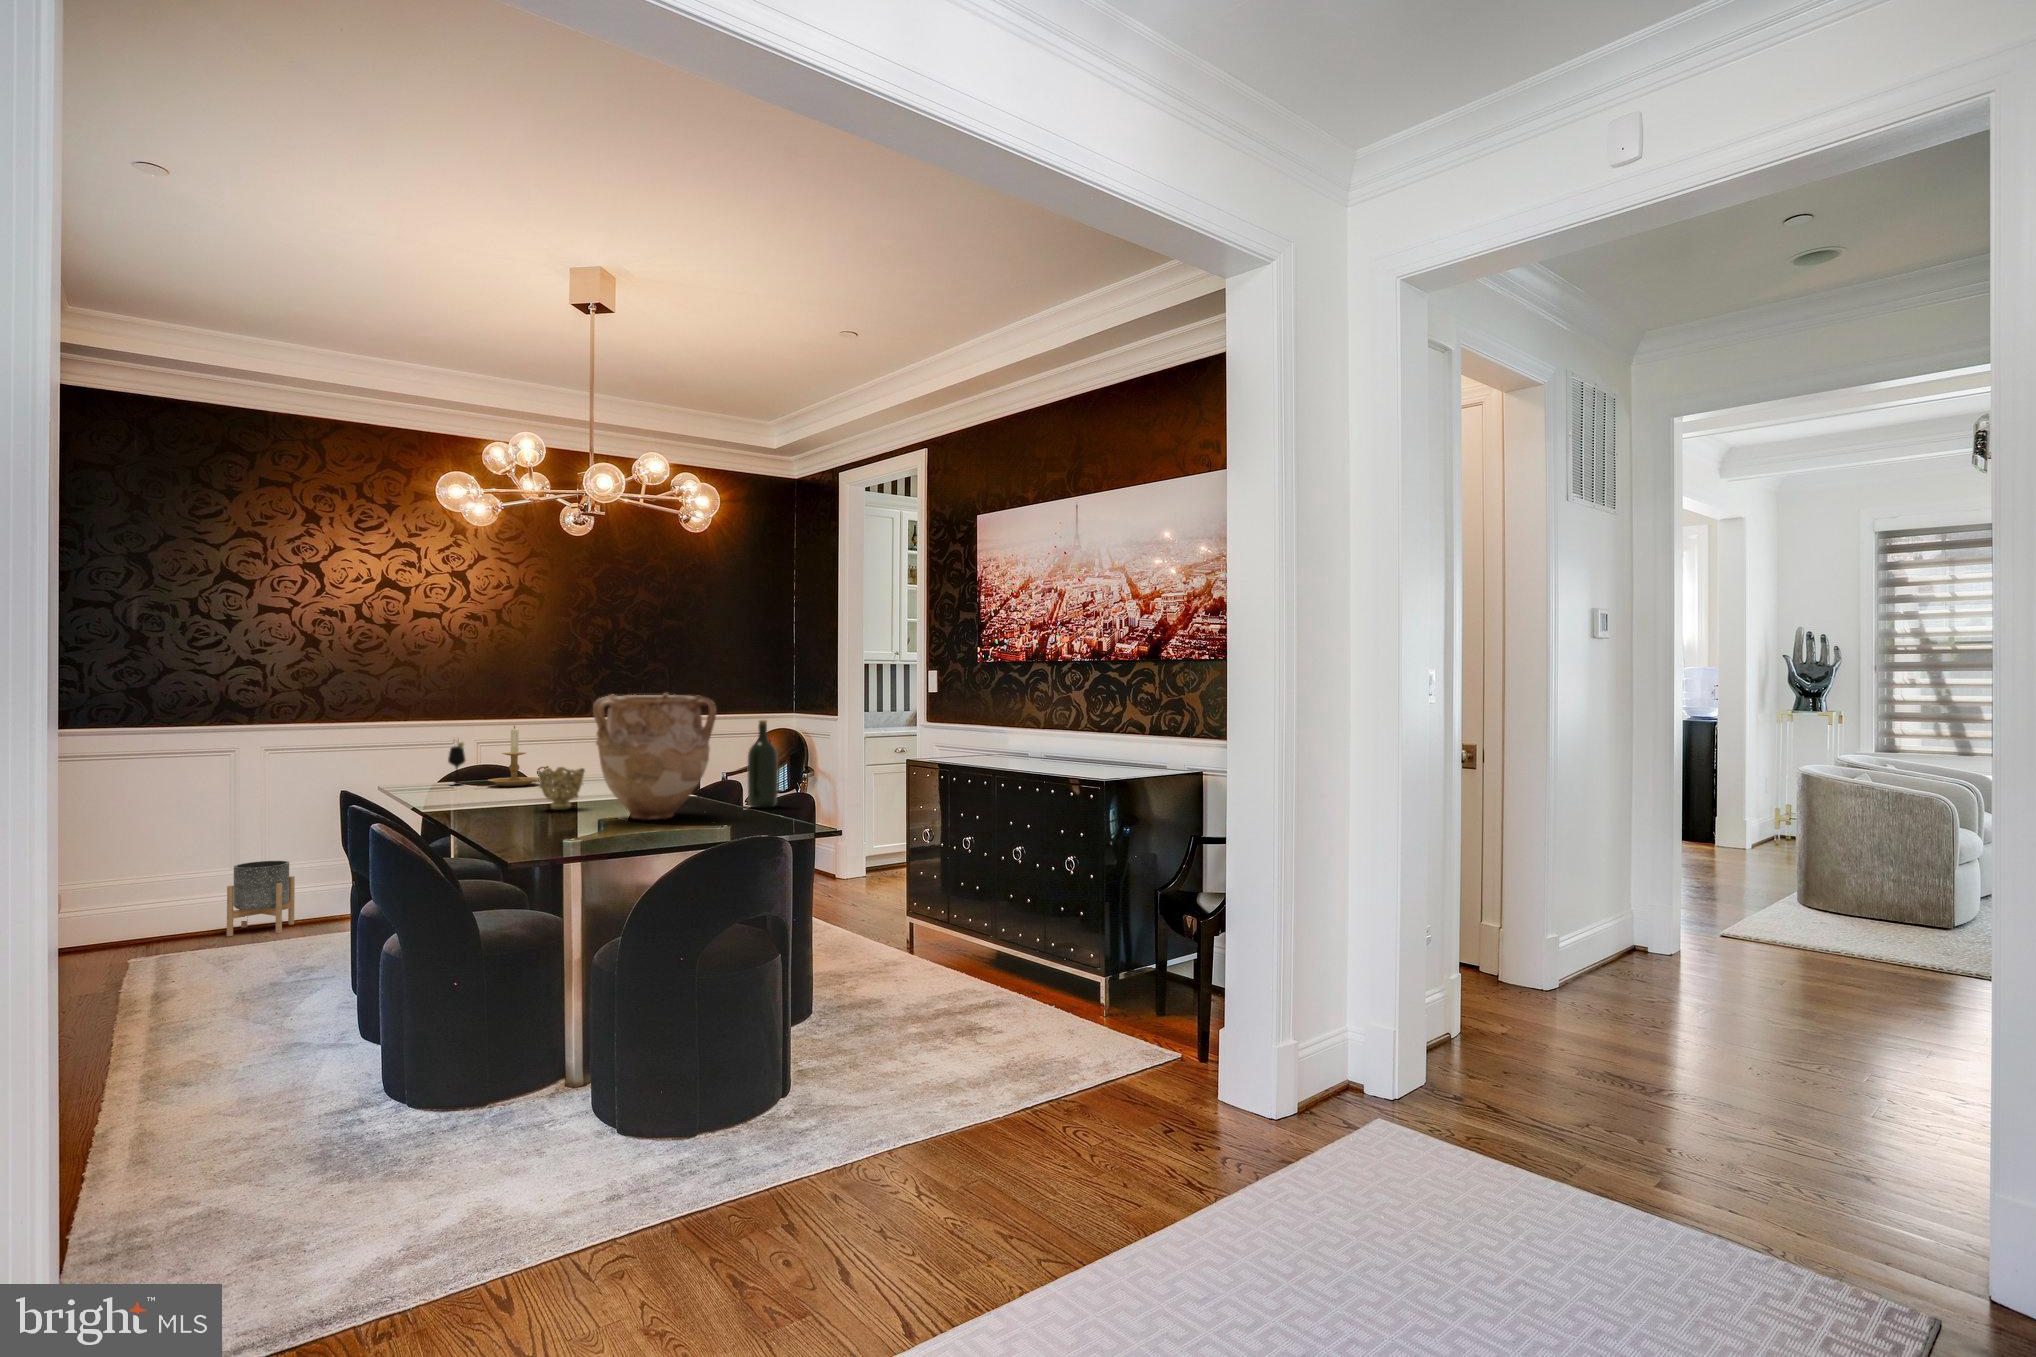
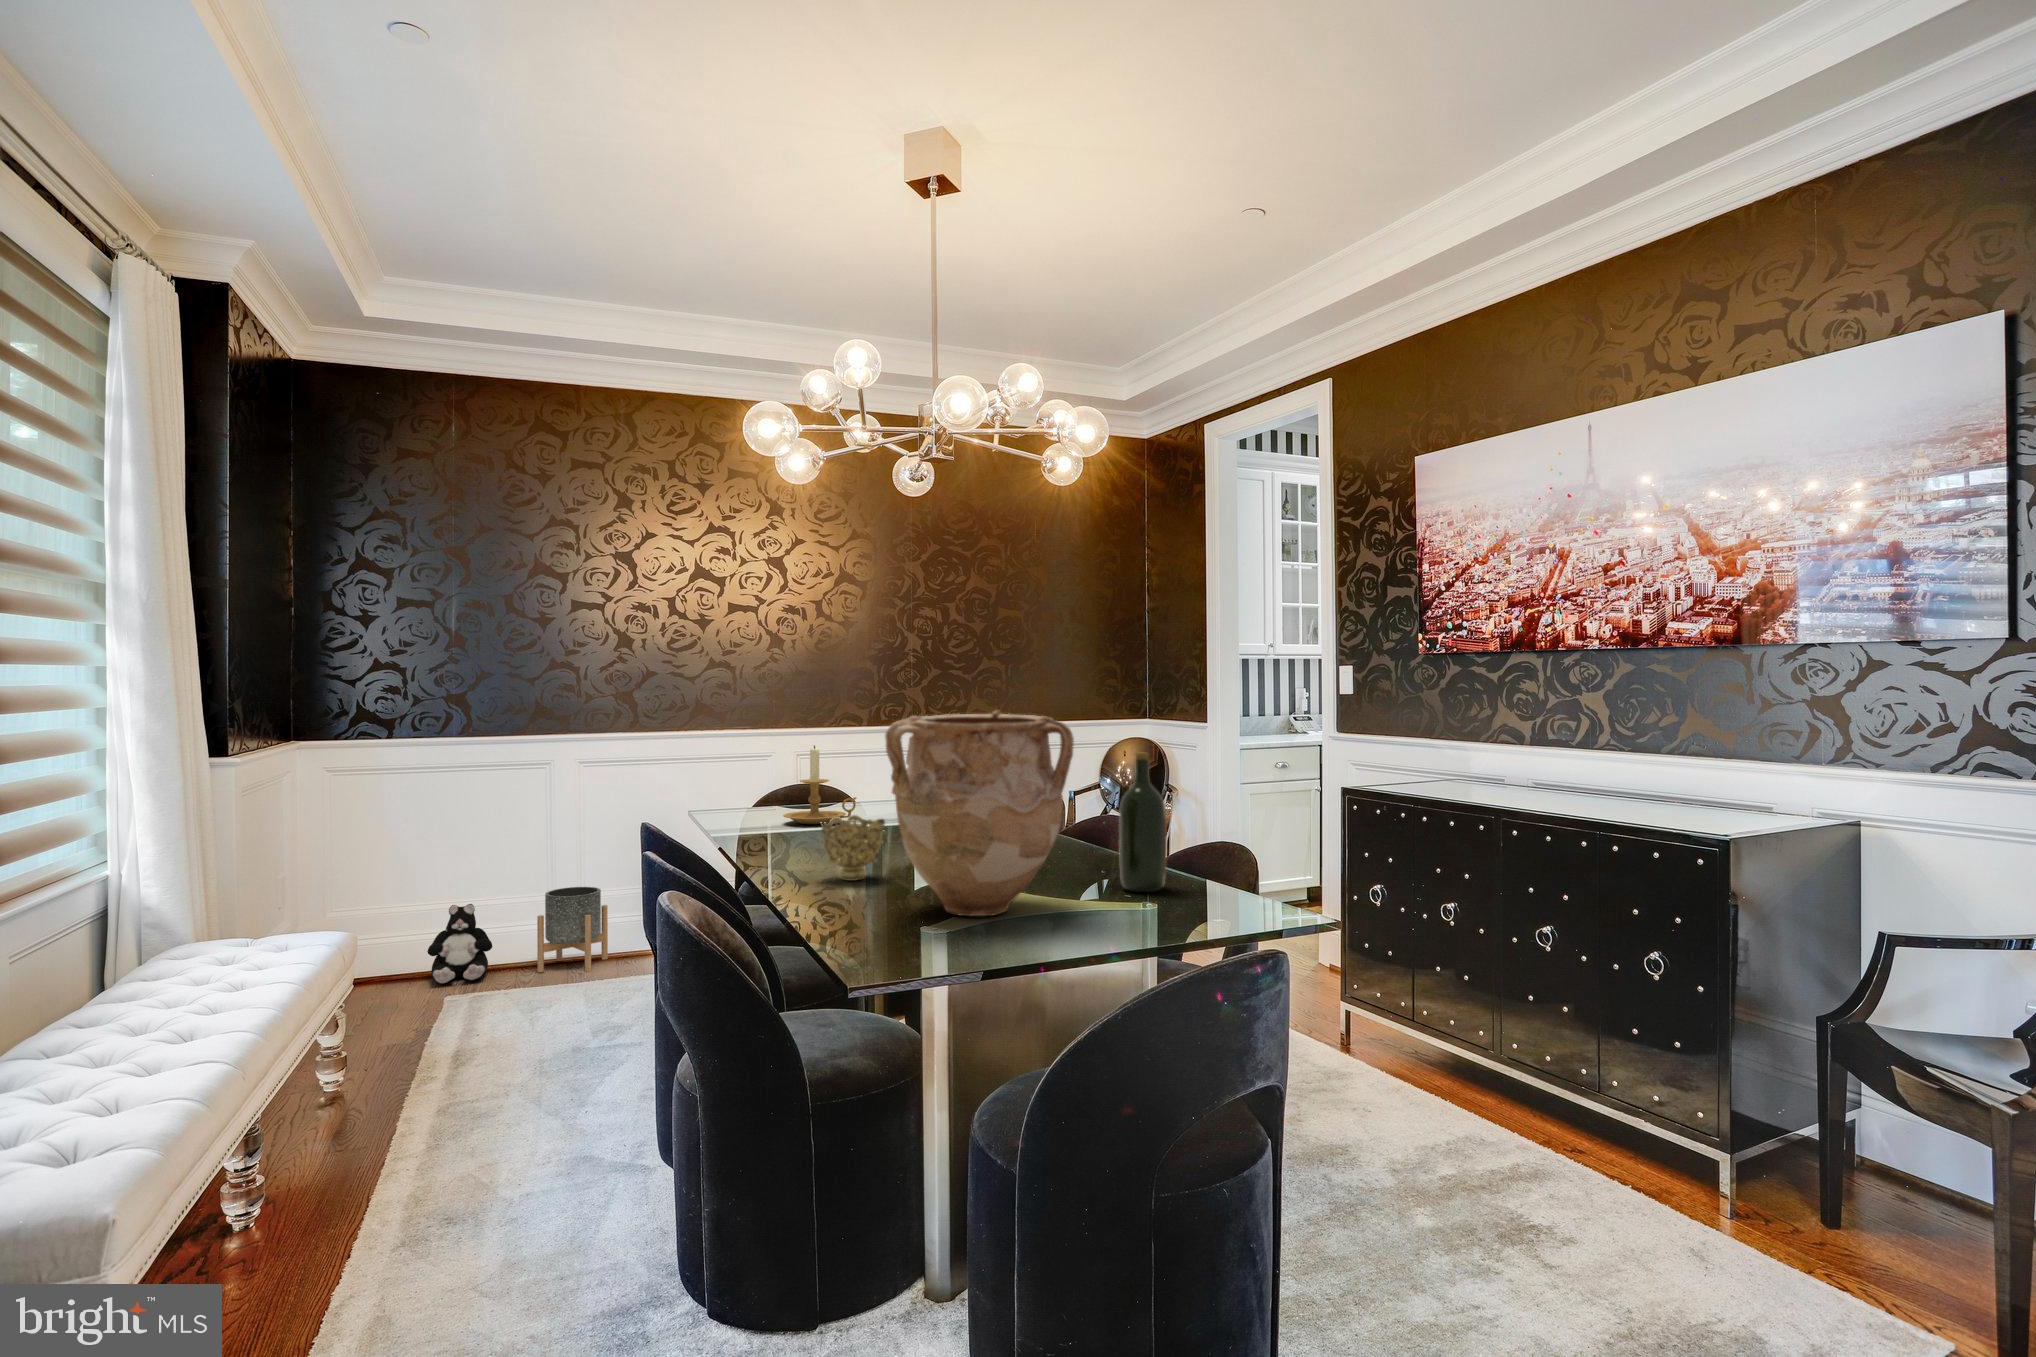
wine glass: present [448,741,465,785] -> none [740,759,760,819]
plush toy: none [111,878,179,949] -> present [427,904,492,984]

